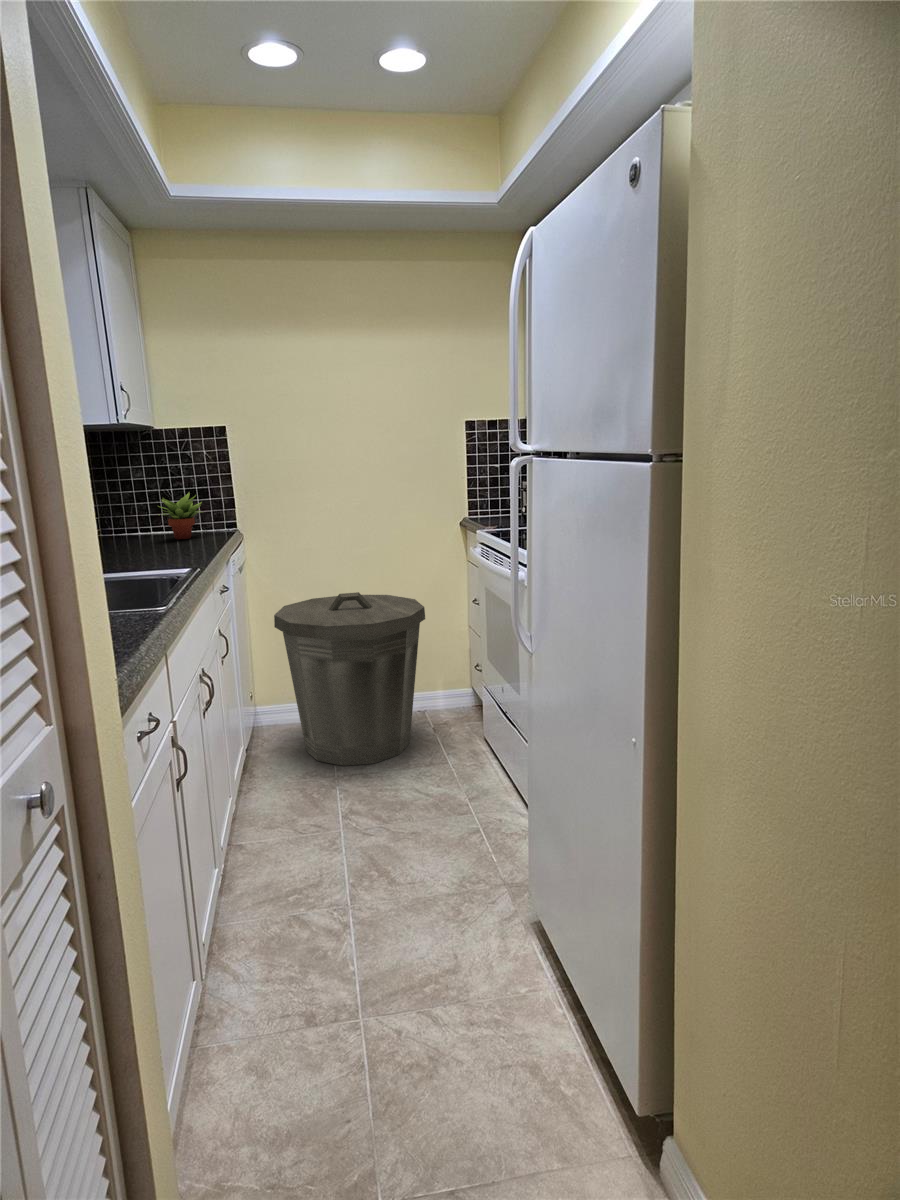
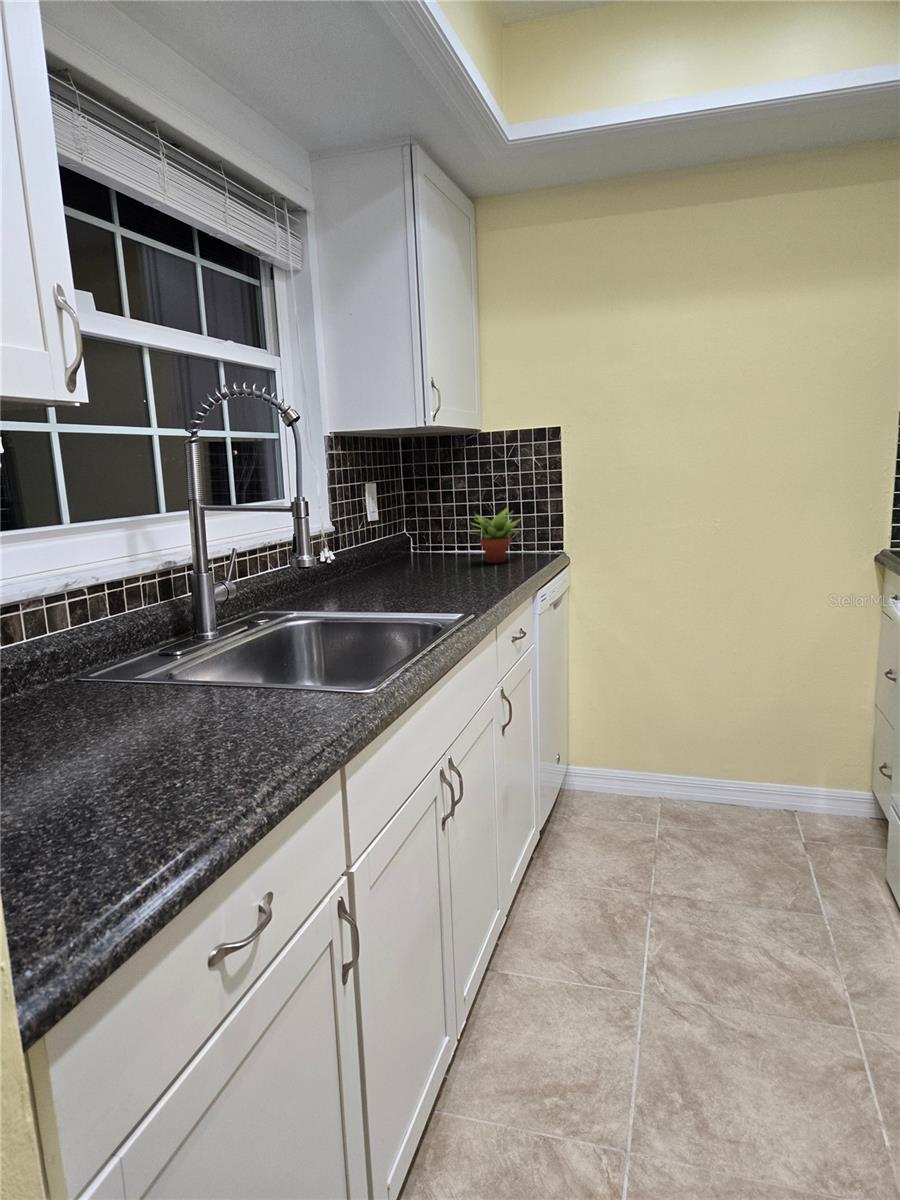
trash can: present [274,592,425,766] -> none [592,645,805,886]

